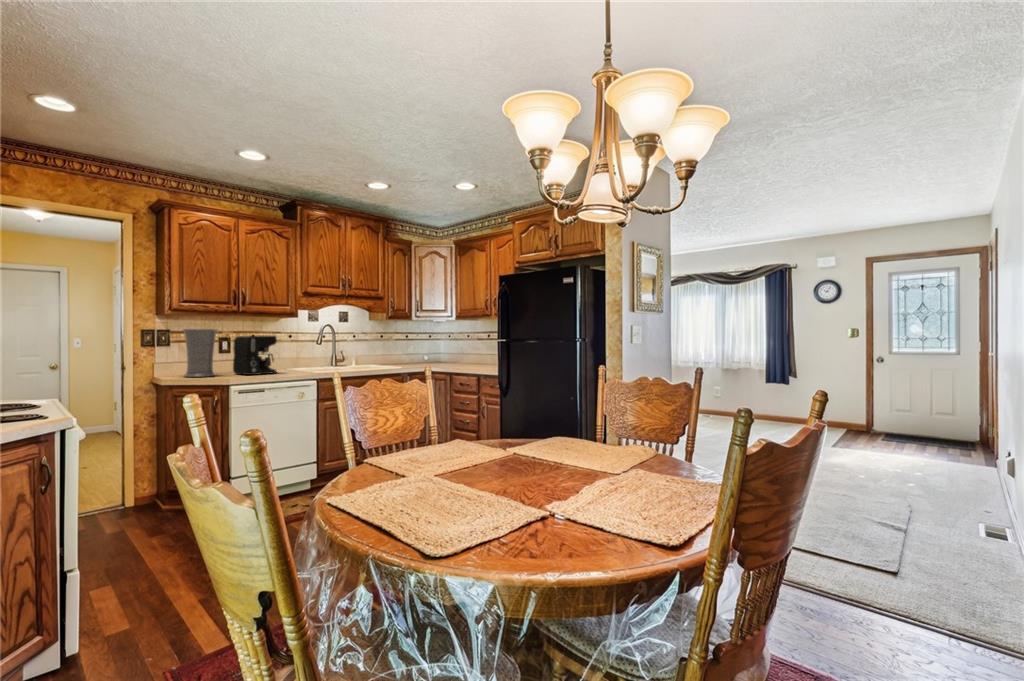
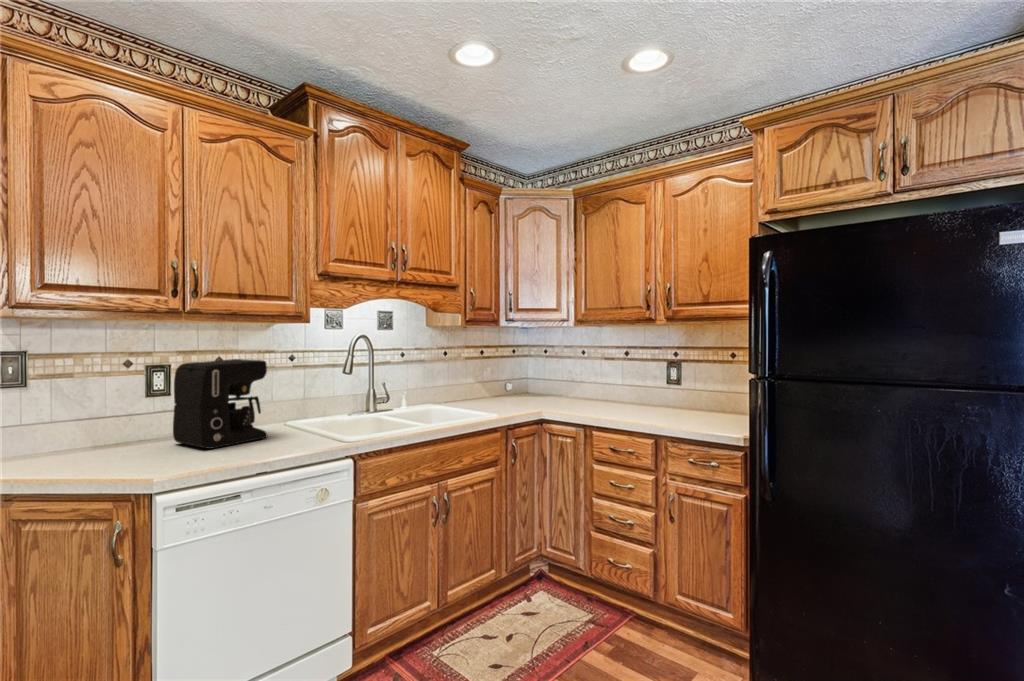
vase: present [183,329,217,377] -> none [48,349,136,463]

